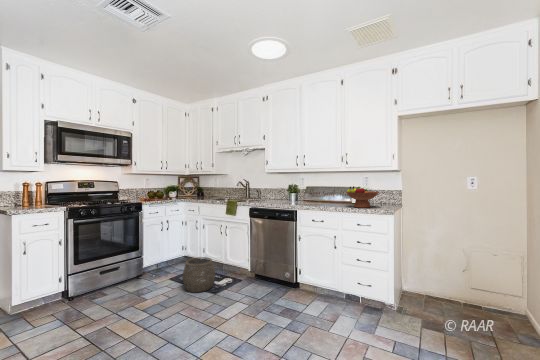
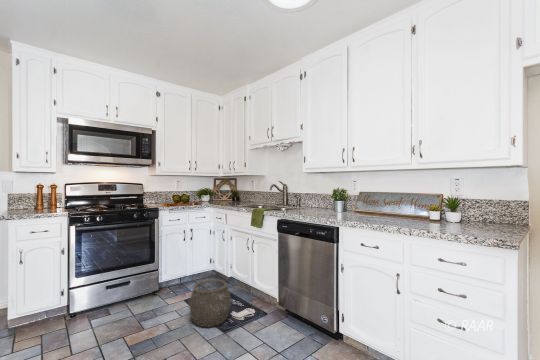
fruit bowl: present [346,186,379,208] -> none [416,193,478,230]

